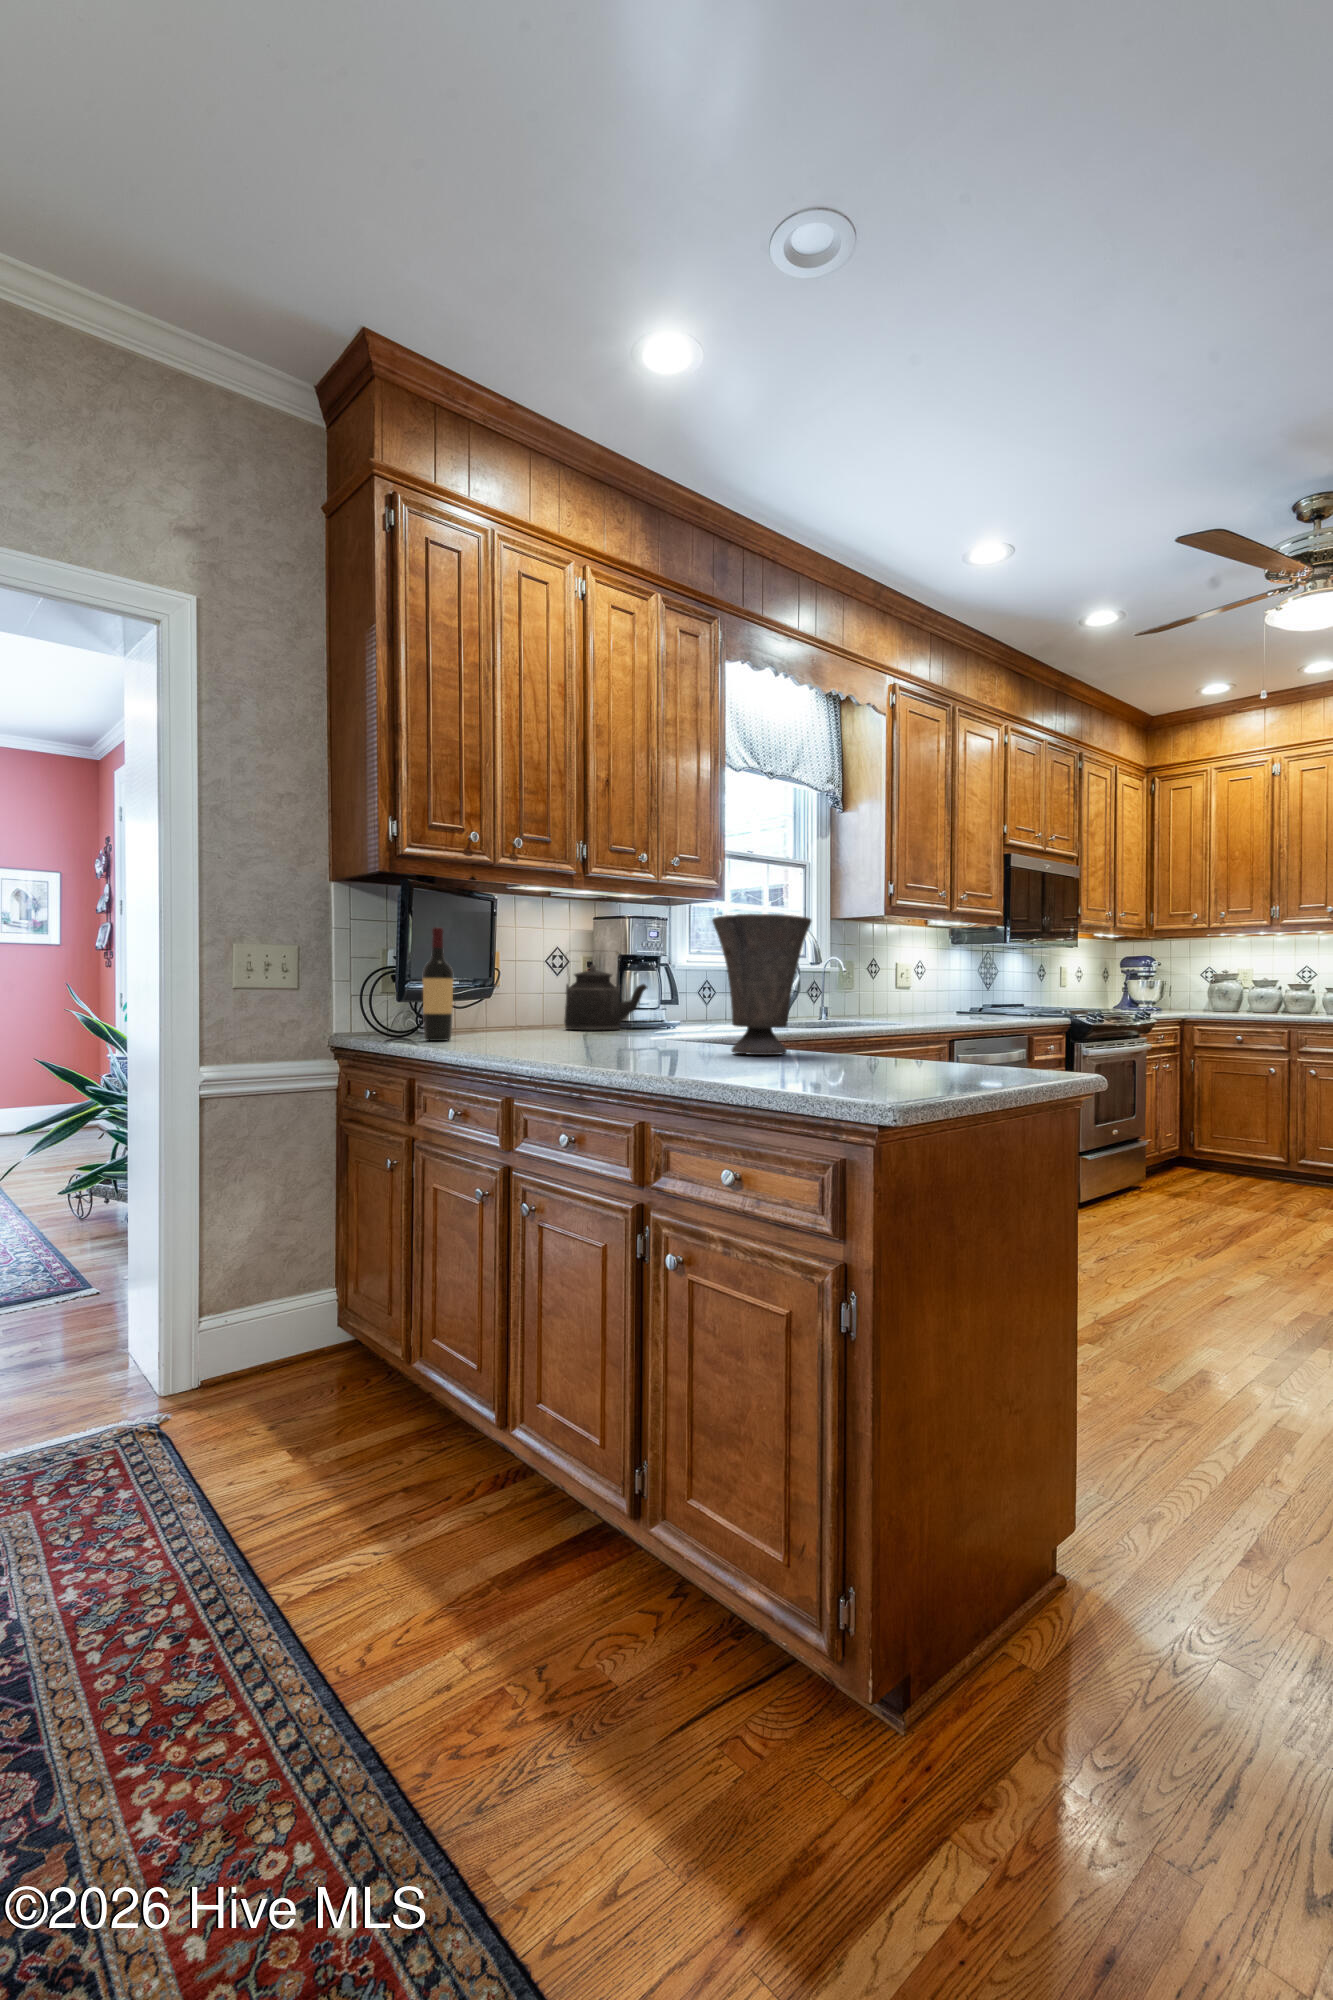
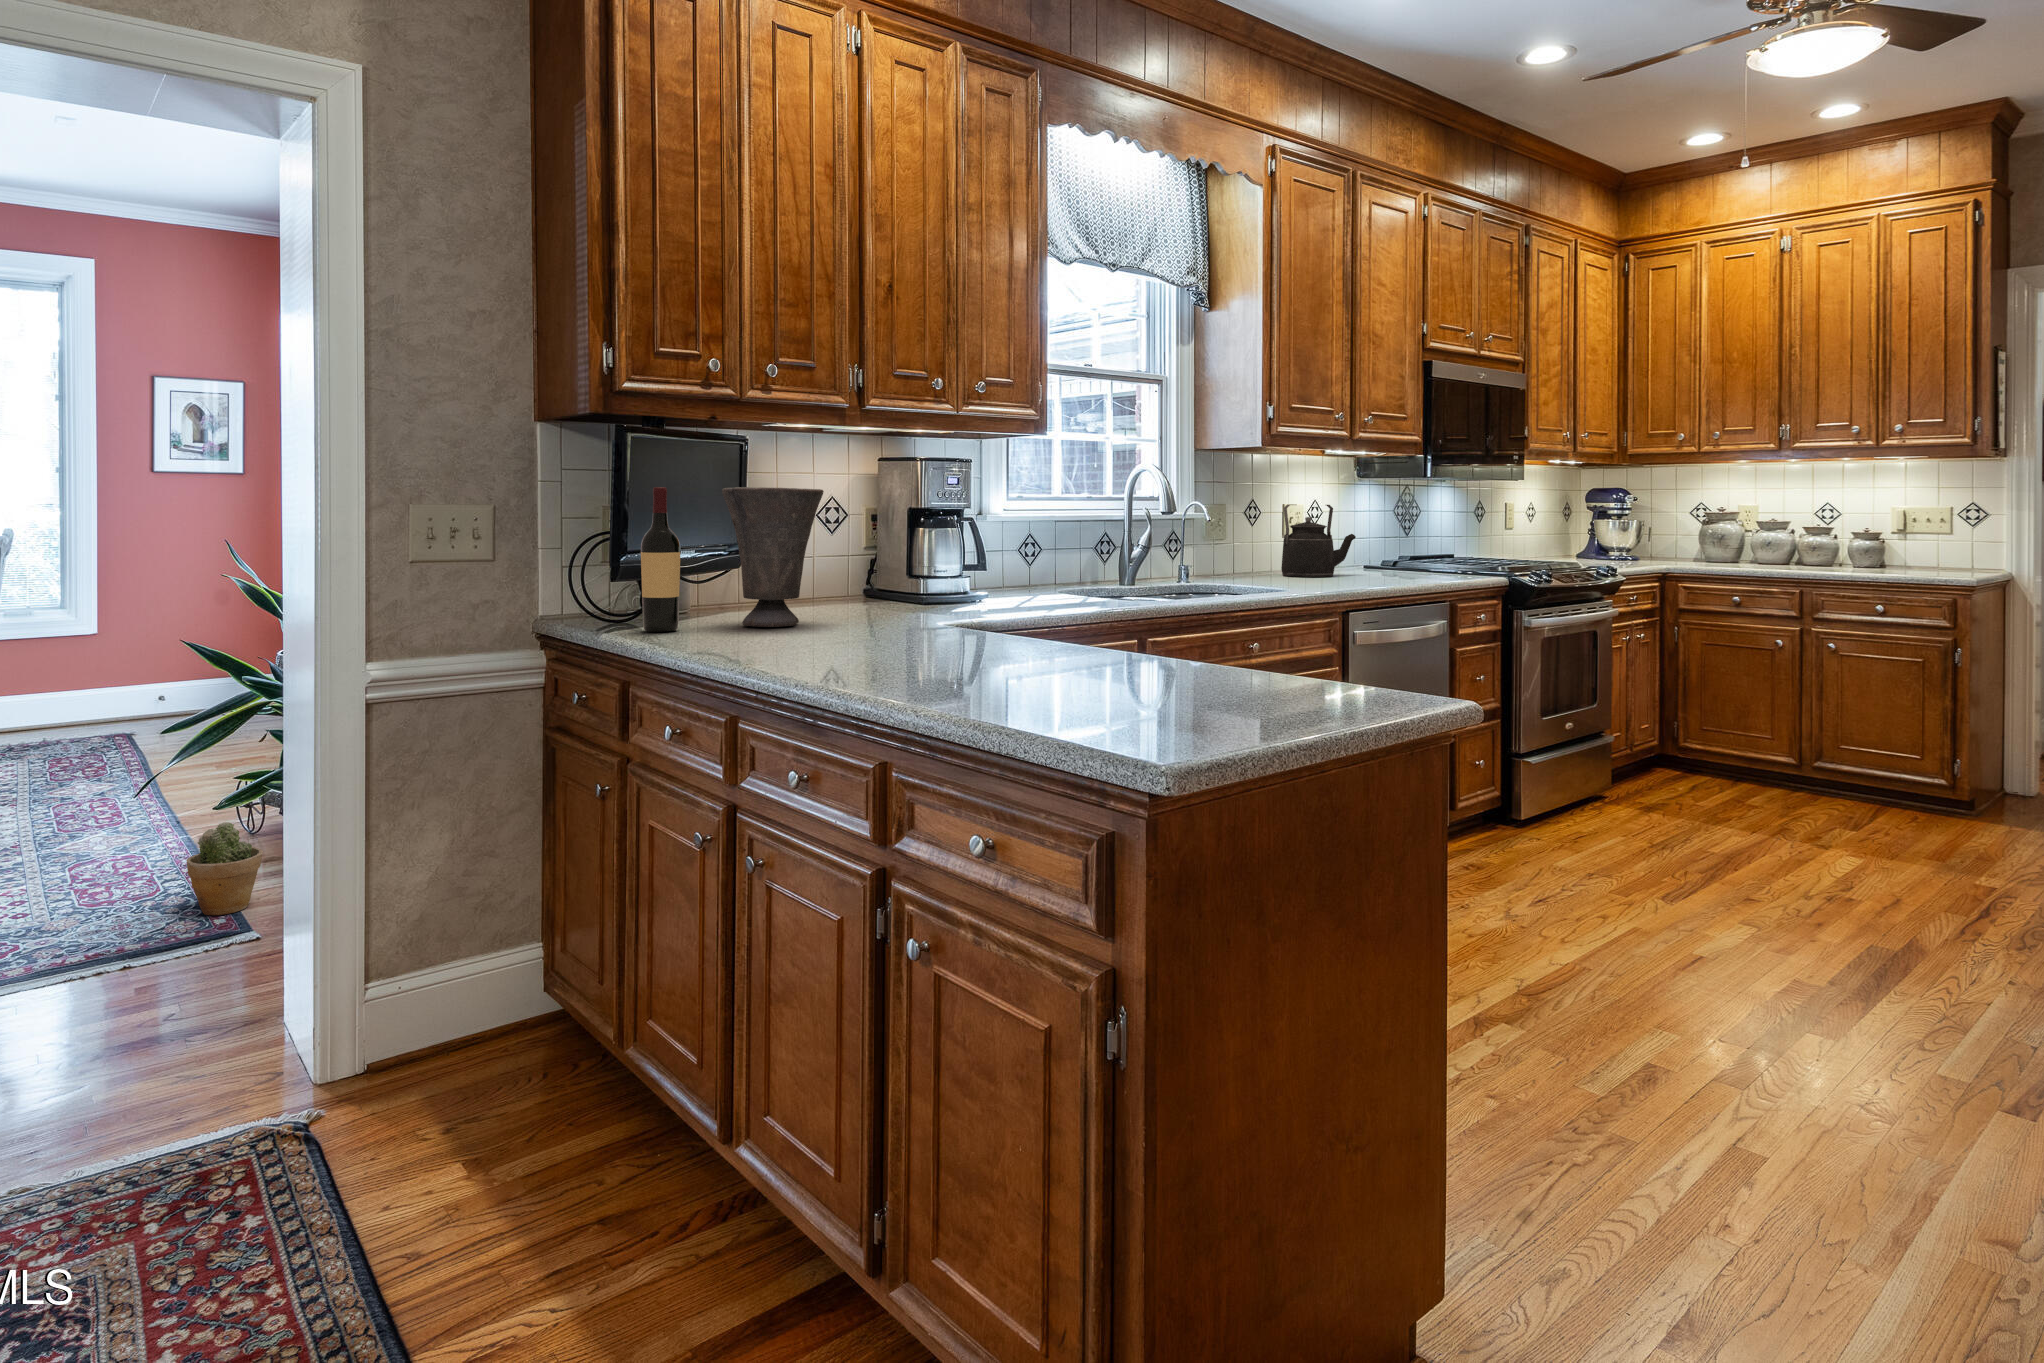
vase: present [712,914,811,1055] -> present [722,487,824,627]
kettle: present [564,950,647,1030] -> present [1281,504,1356,577]
potted plant: none [34,1206,96,1280] -> present [186,822,263,915]

